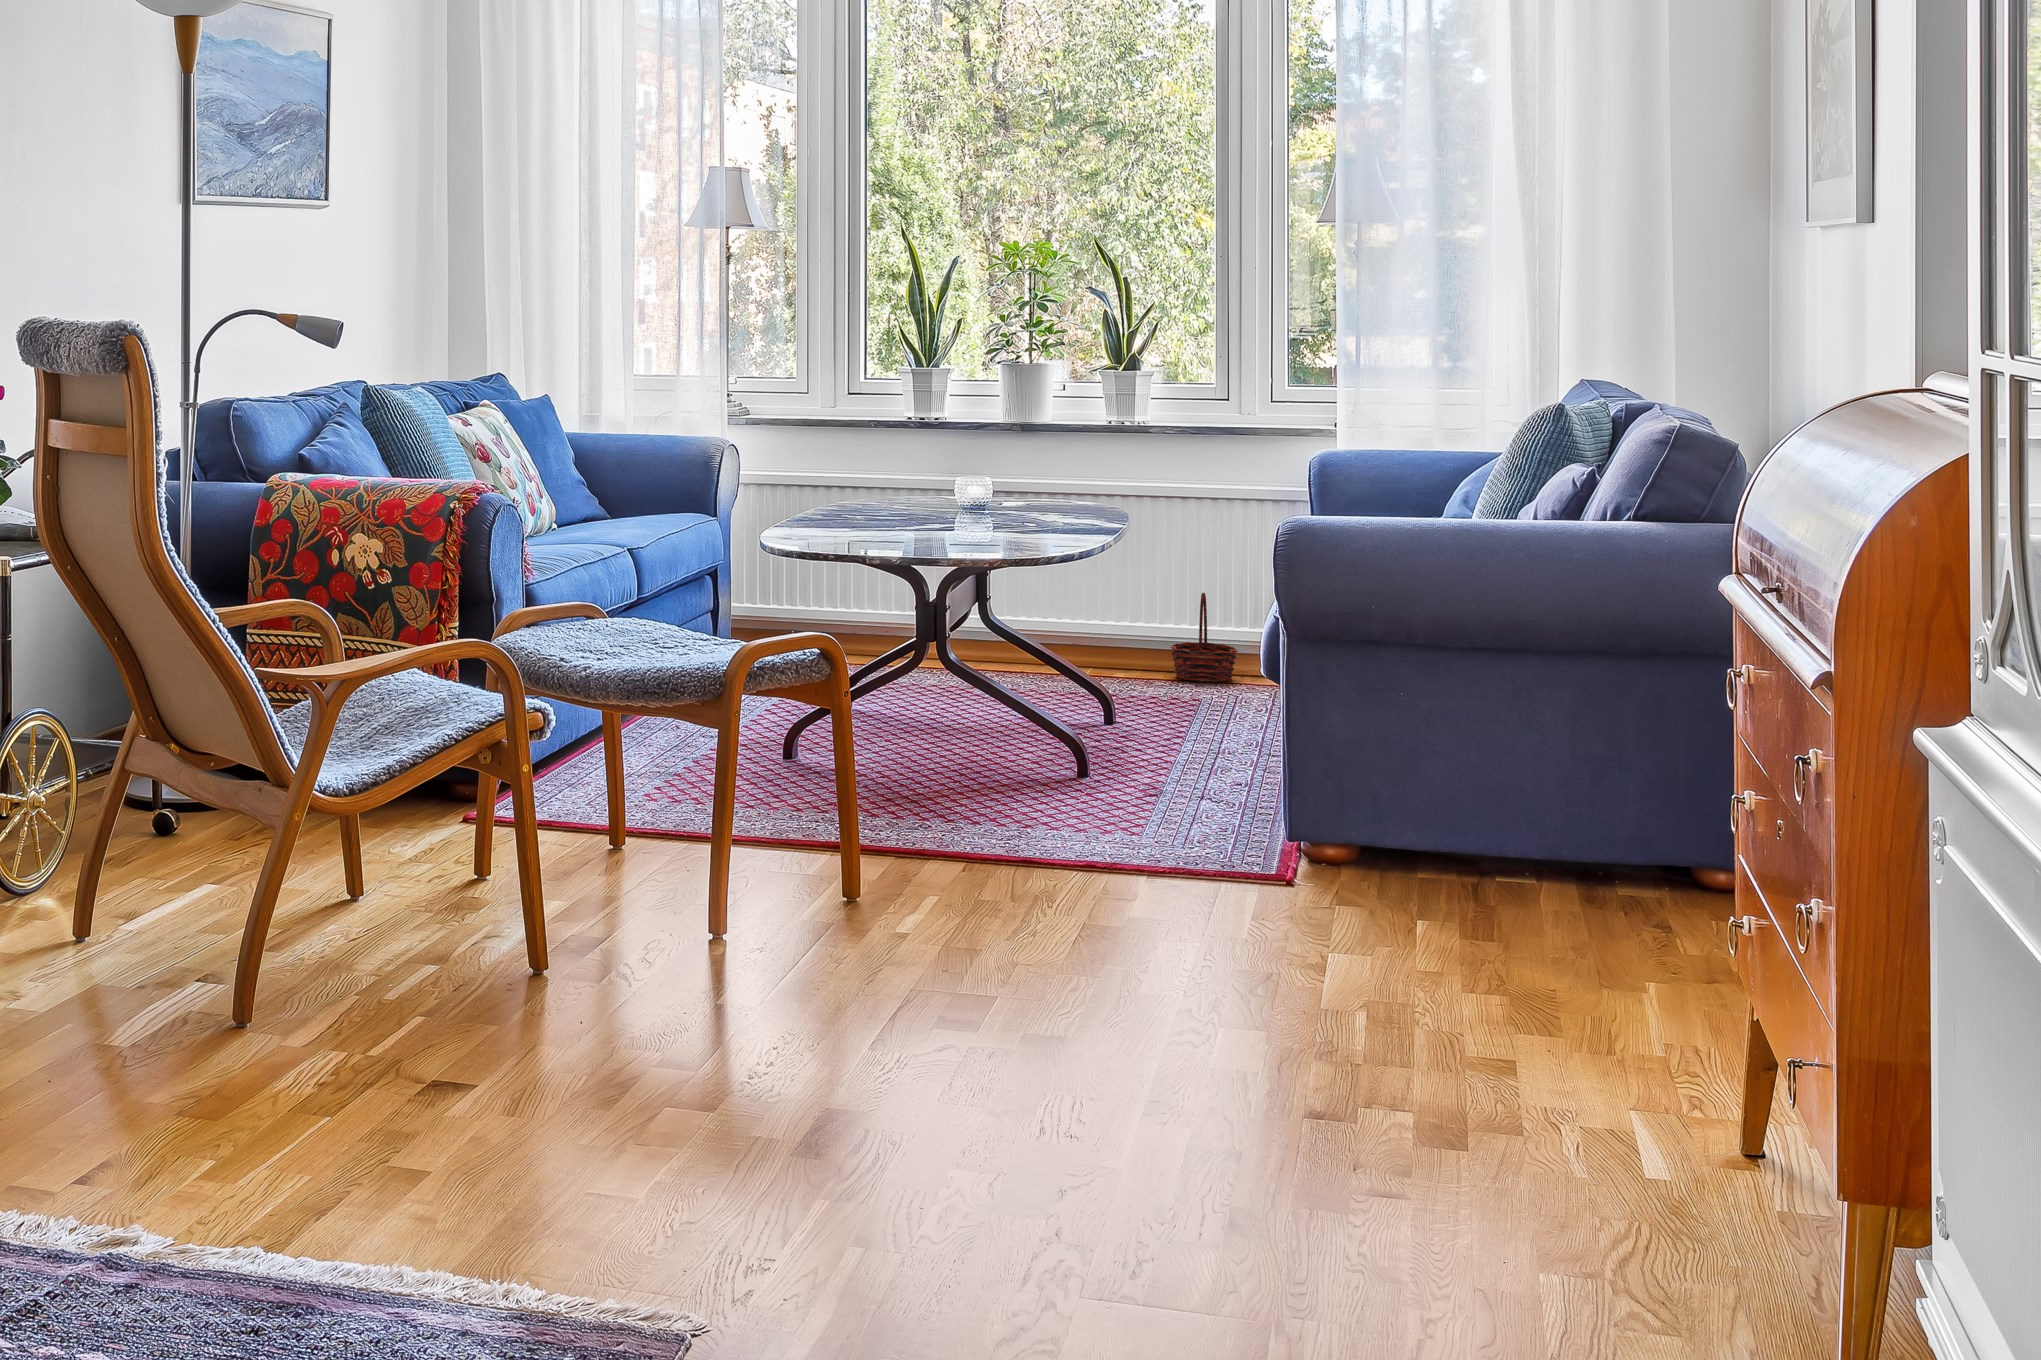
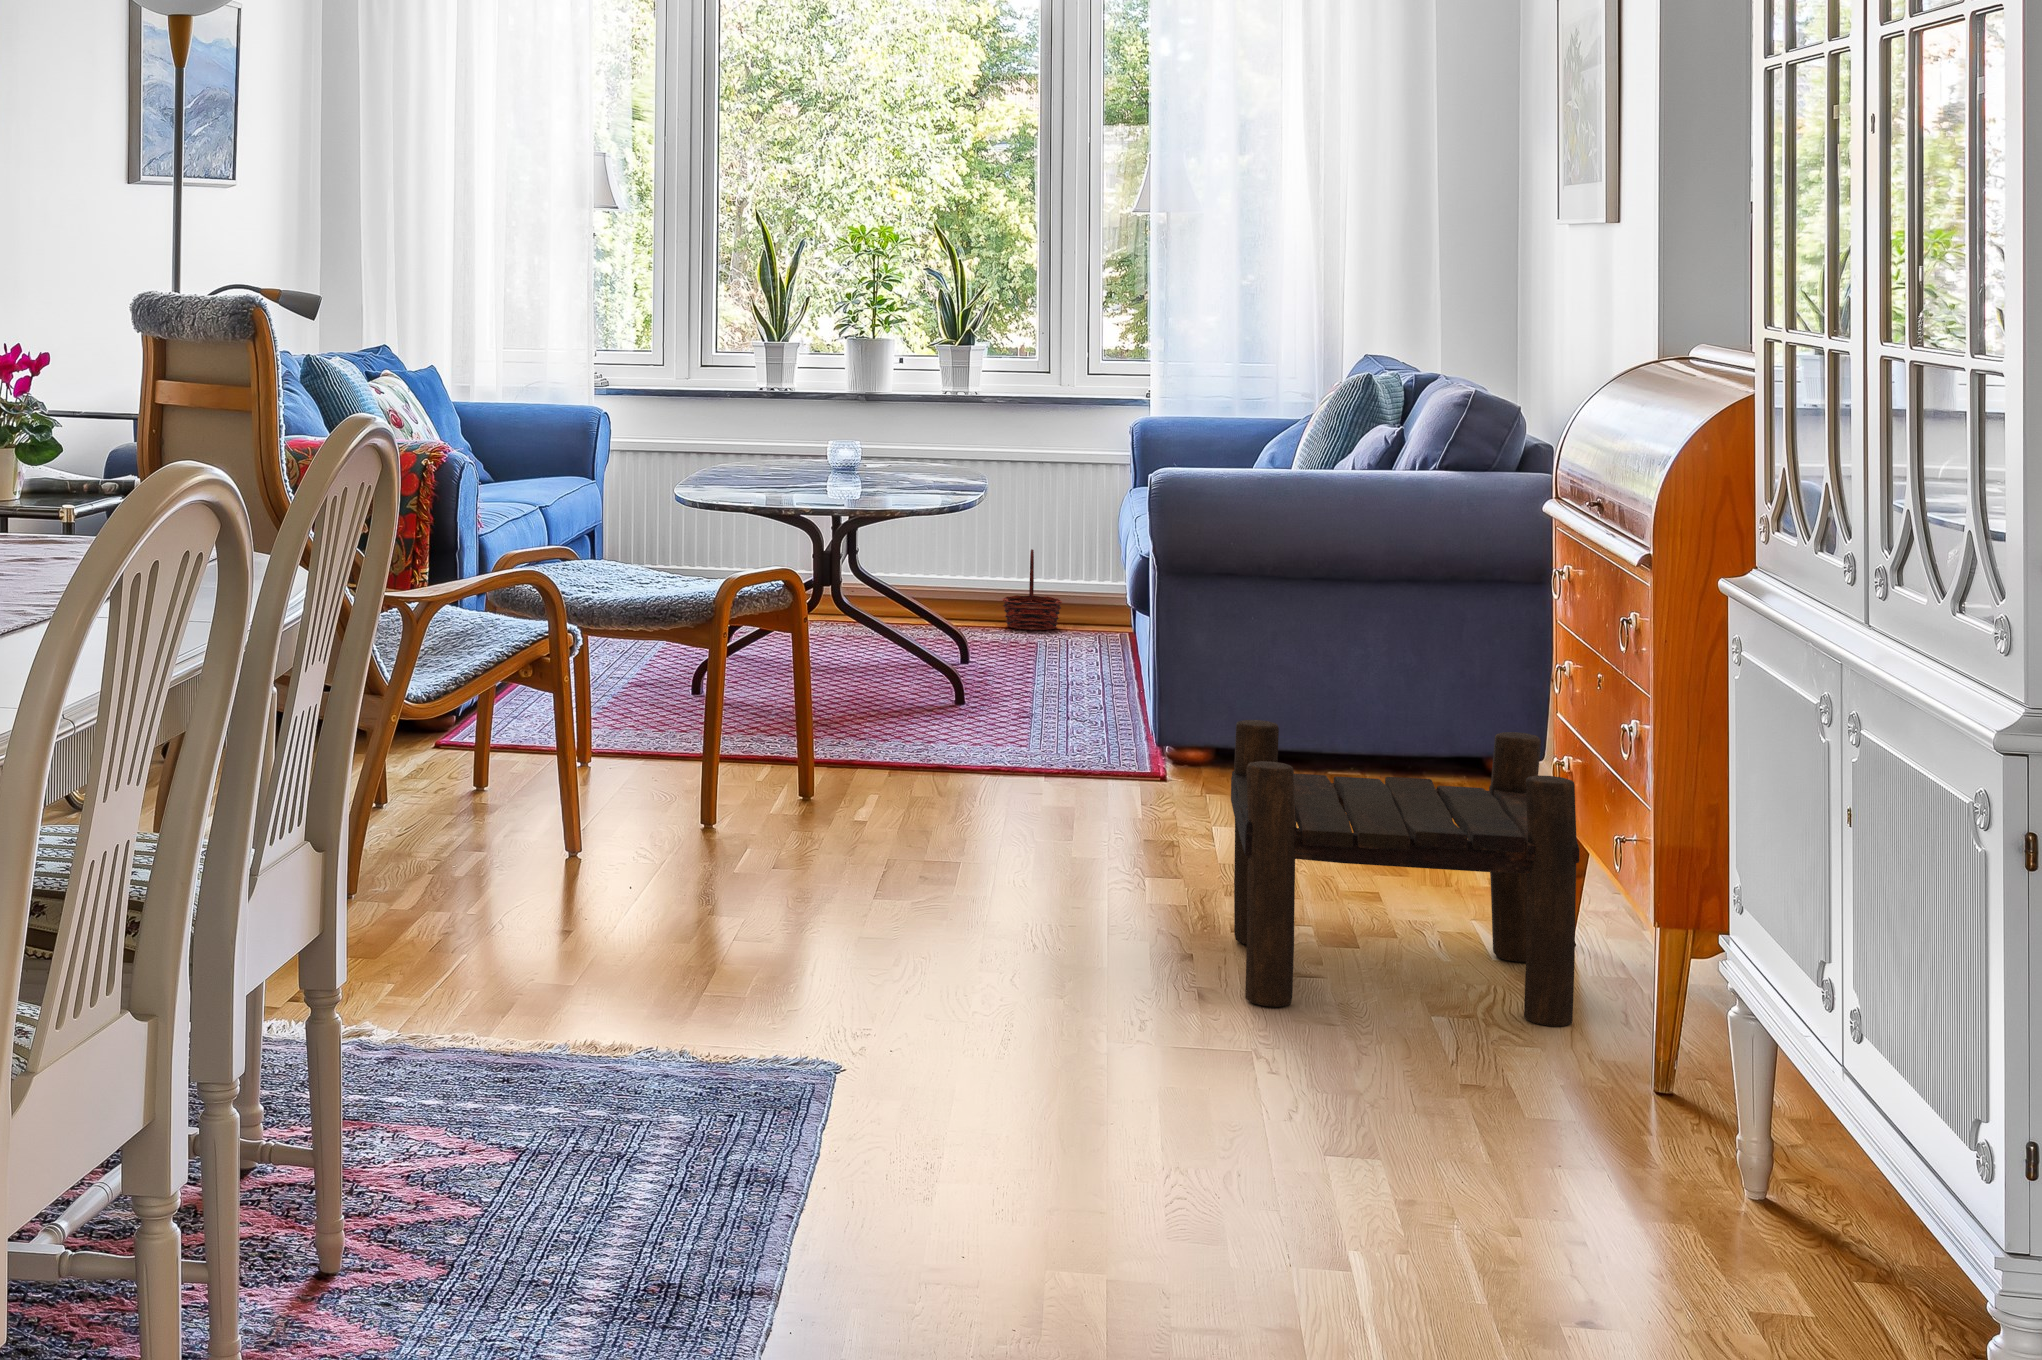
stool: none [1281,853,1742,1303] -> present [1231,720,1580,1026]

